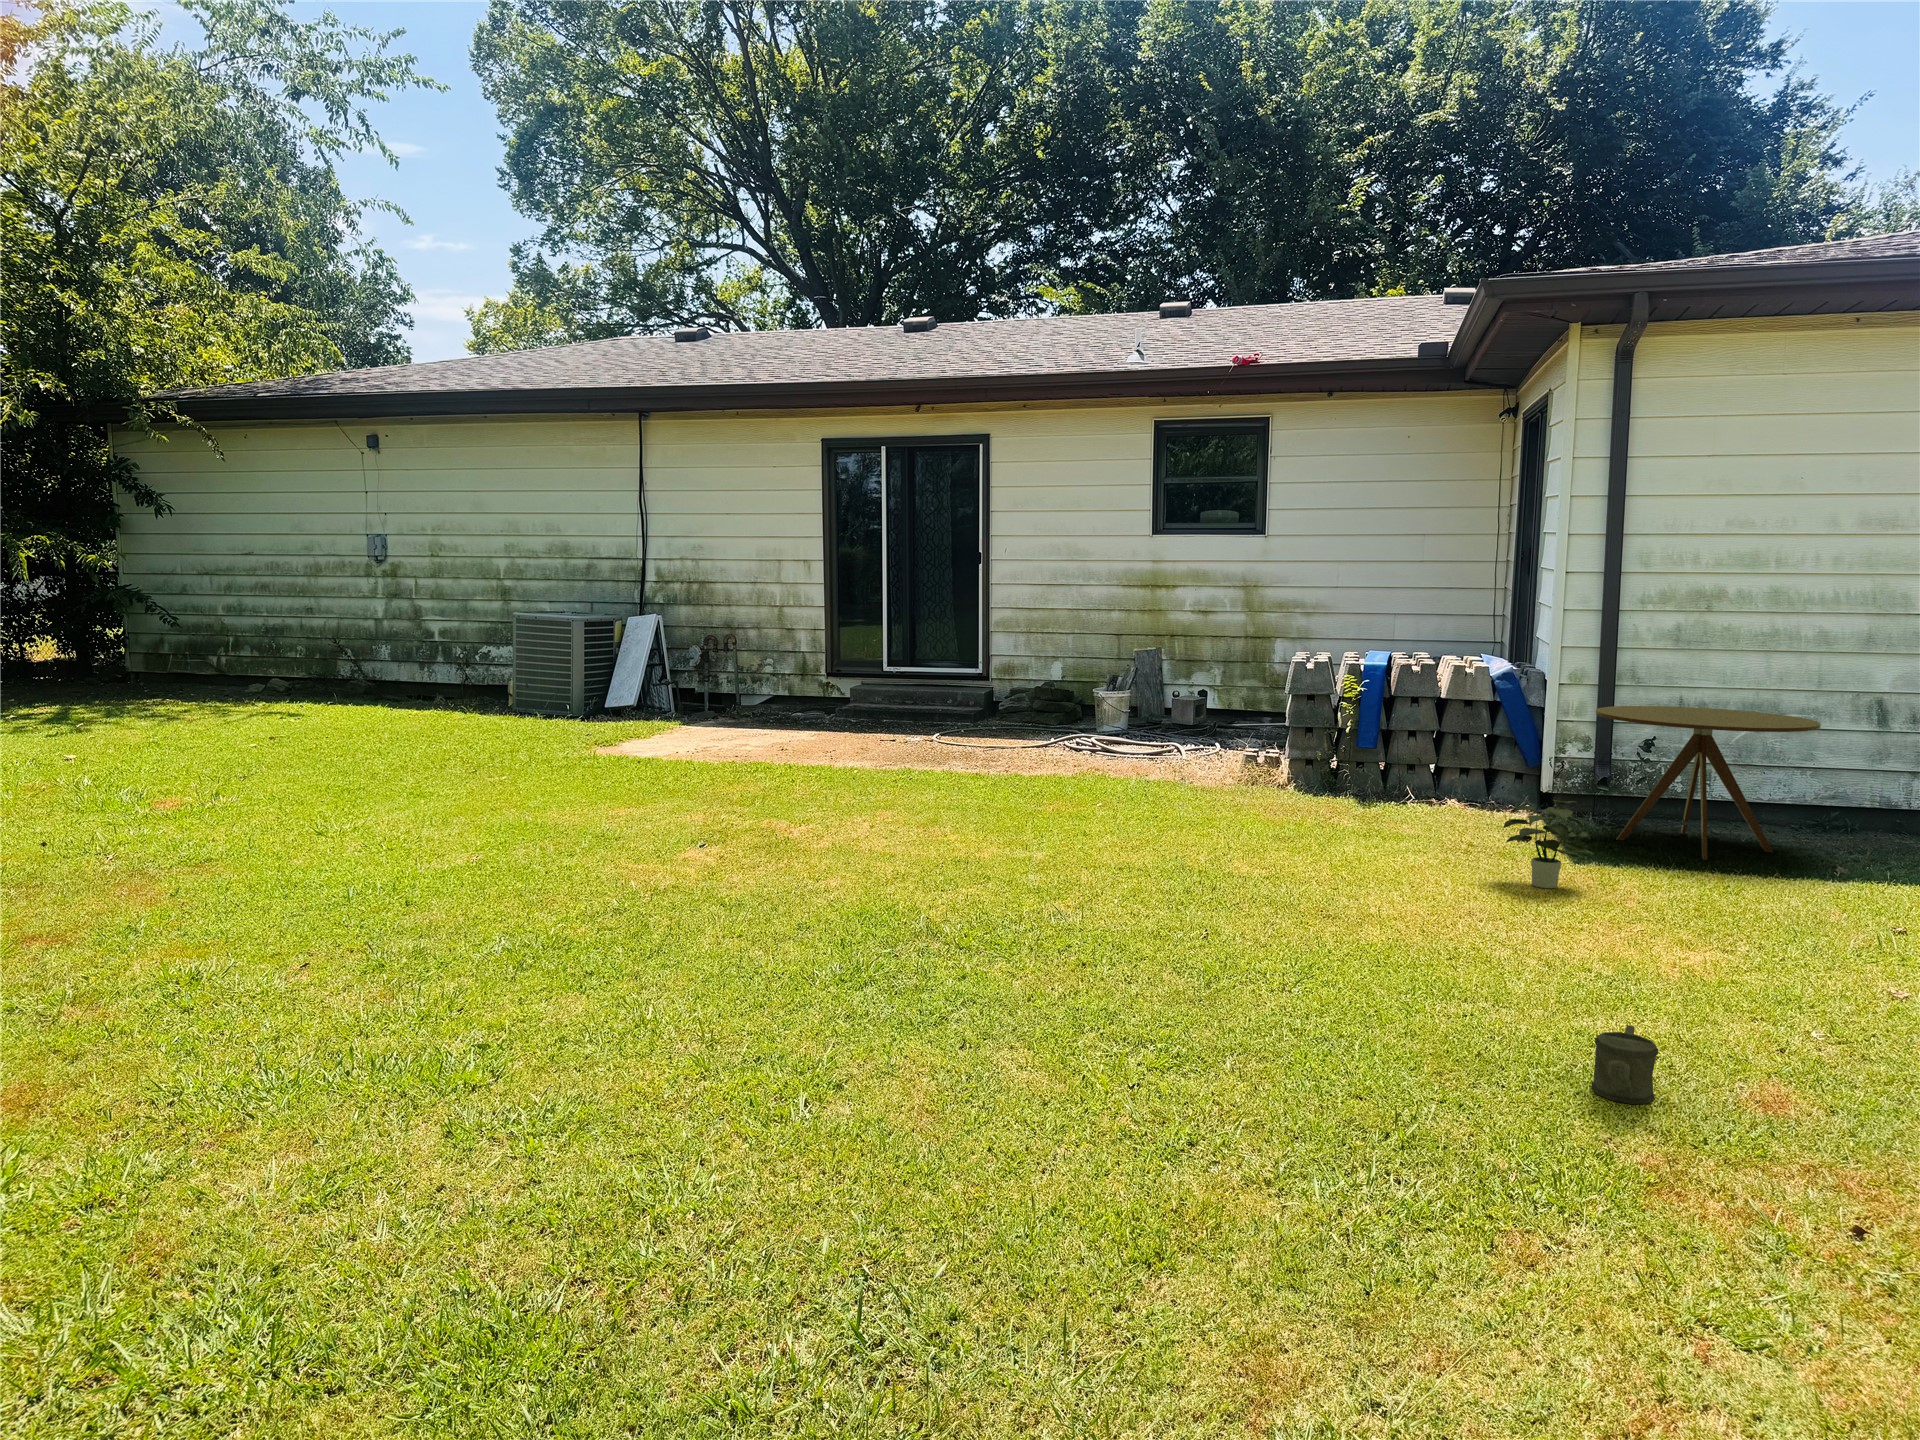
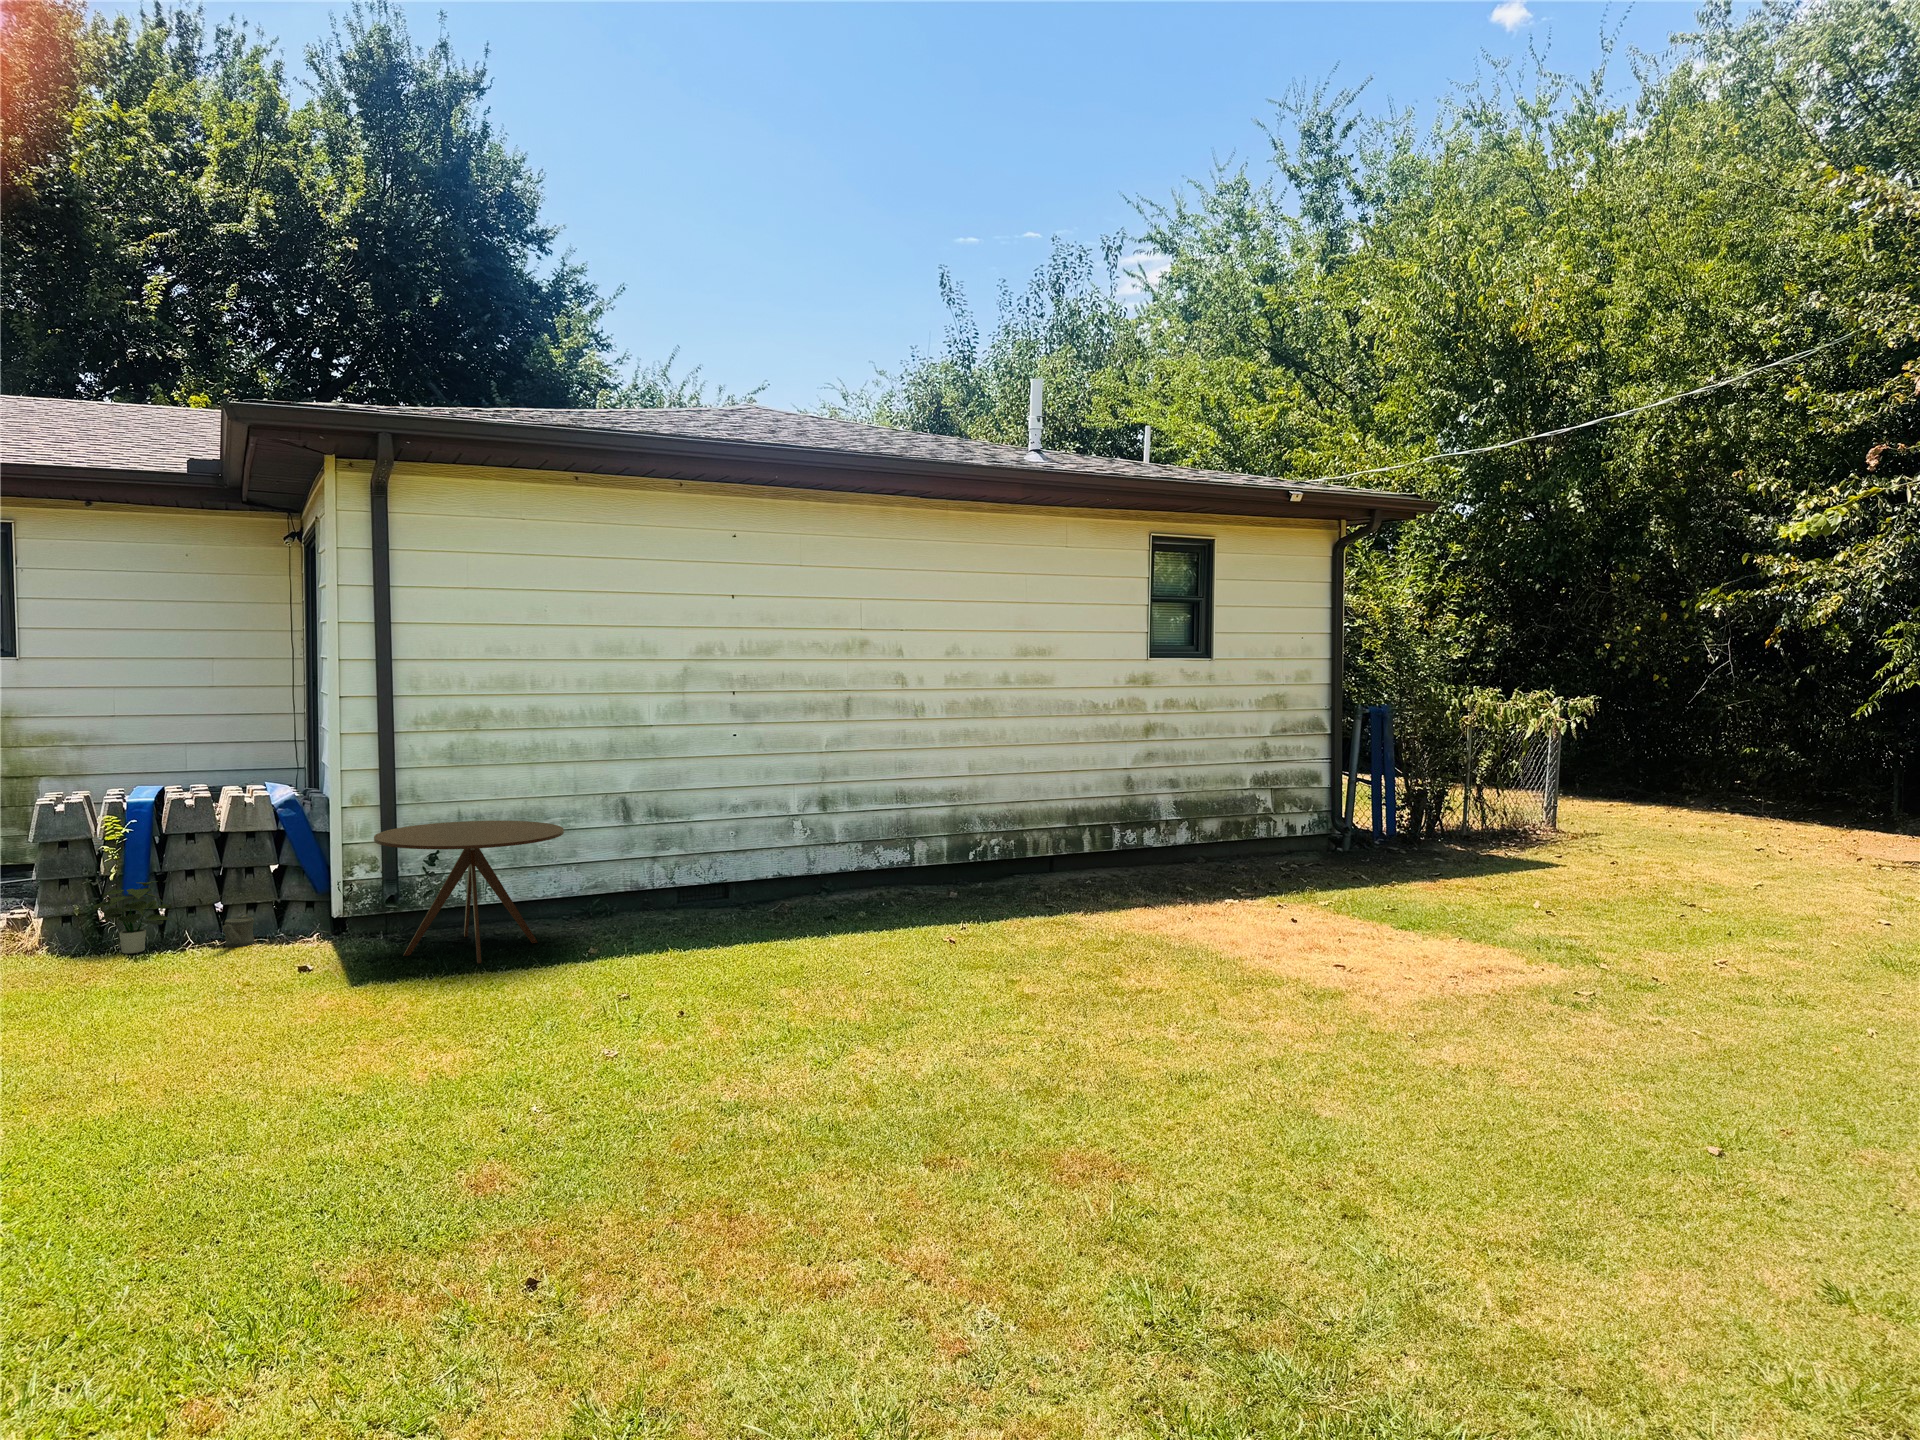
potted plant: present [1503,800,1593,888] -> present [93,881,172,954]
watering can: present [1591,1025,1658,1104] -> present [223,914,254,947]

